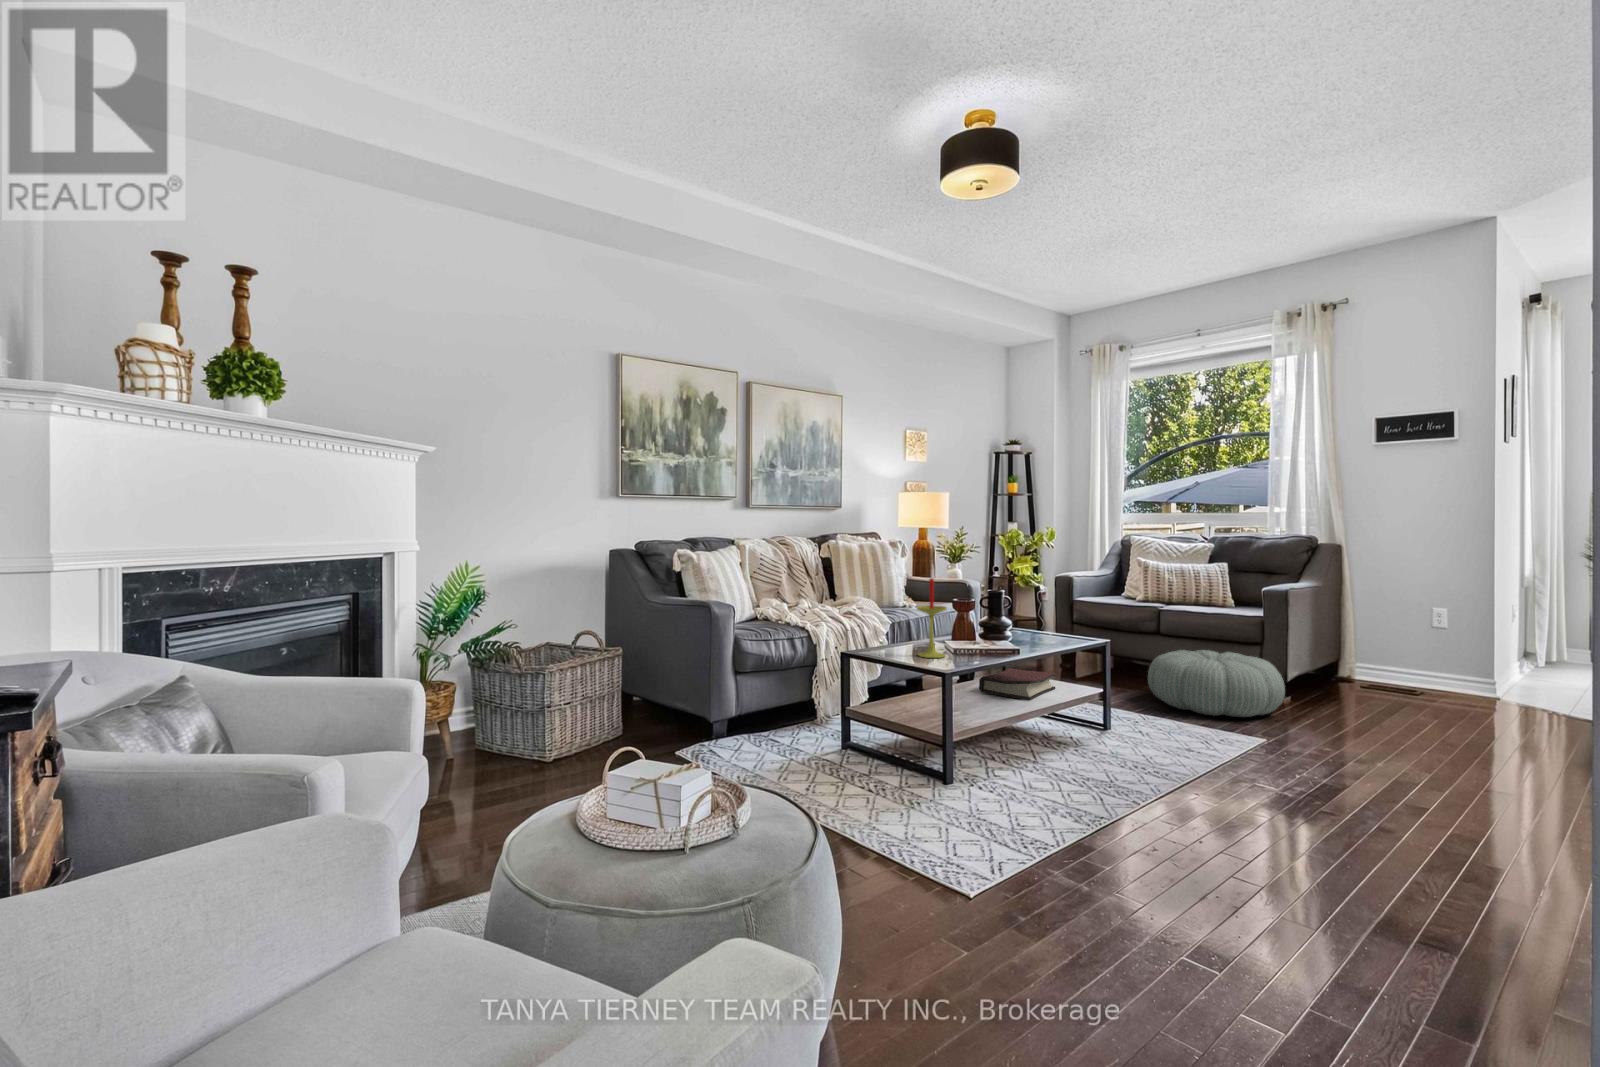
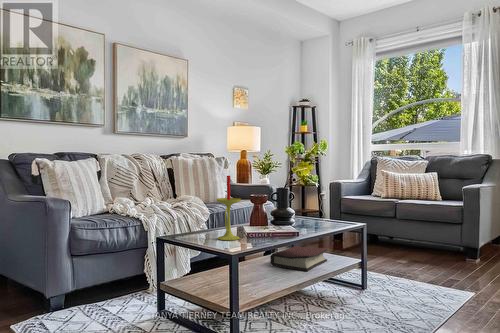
pouf: present [1148,650,1285,717] -> none [391,230,481,276]

